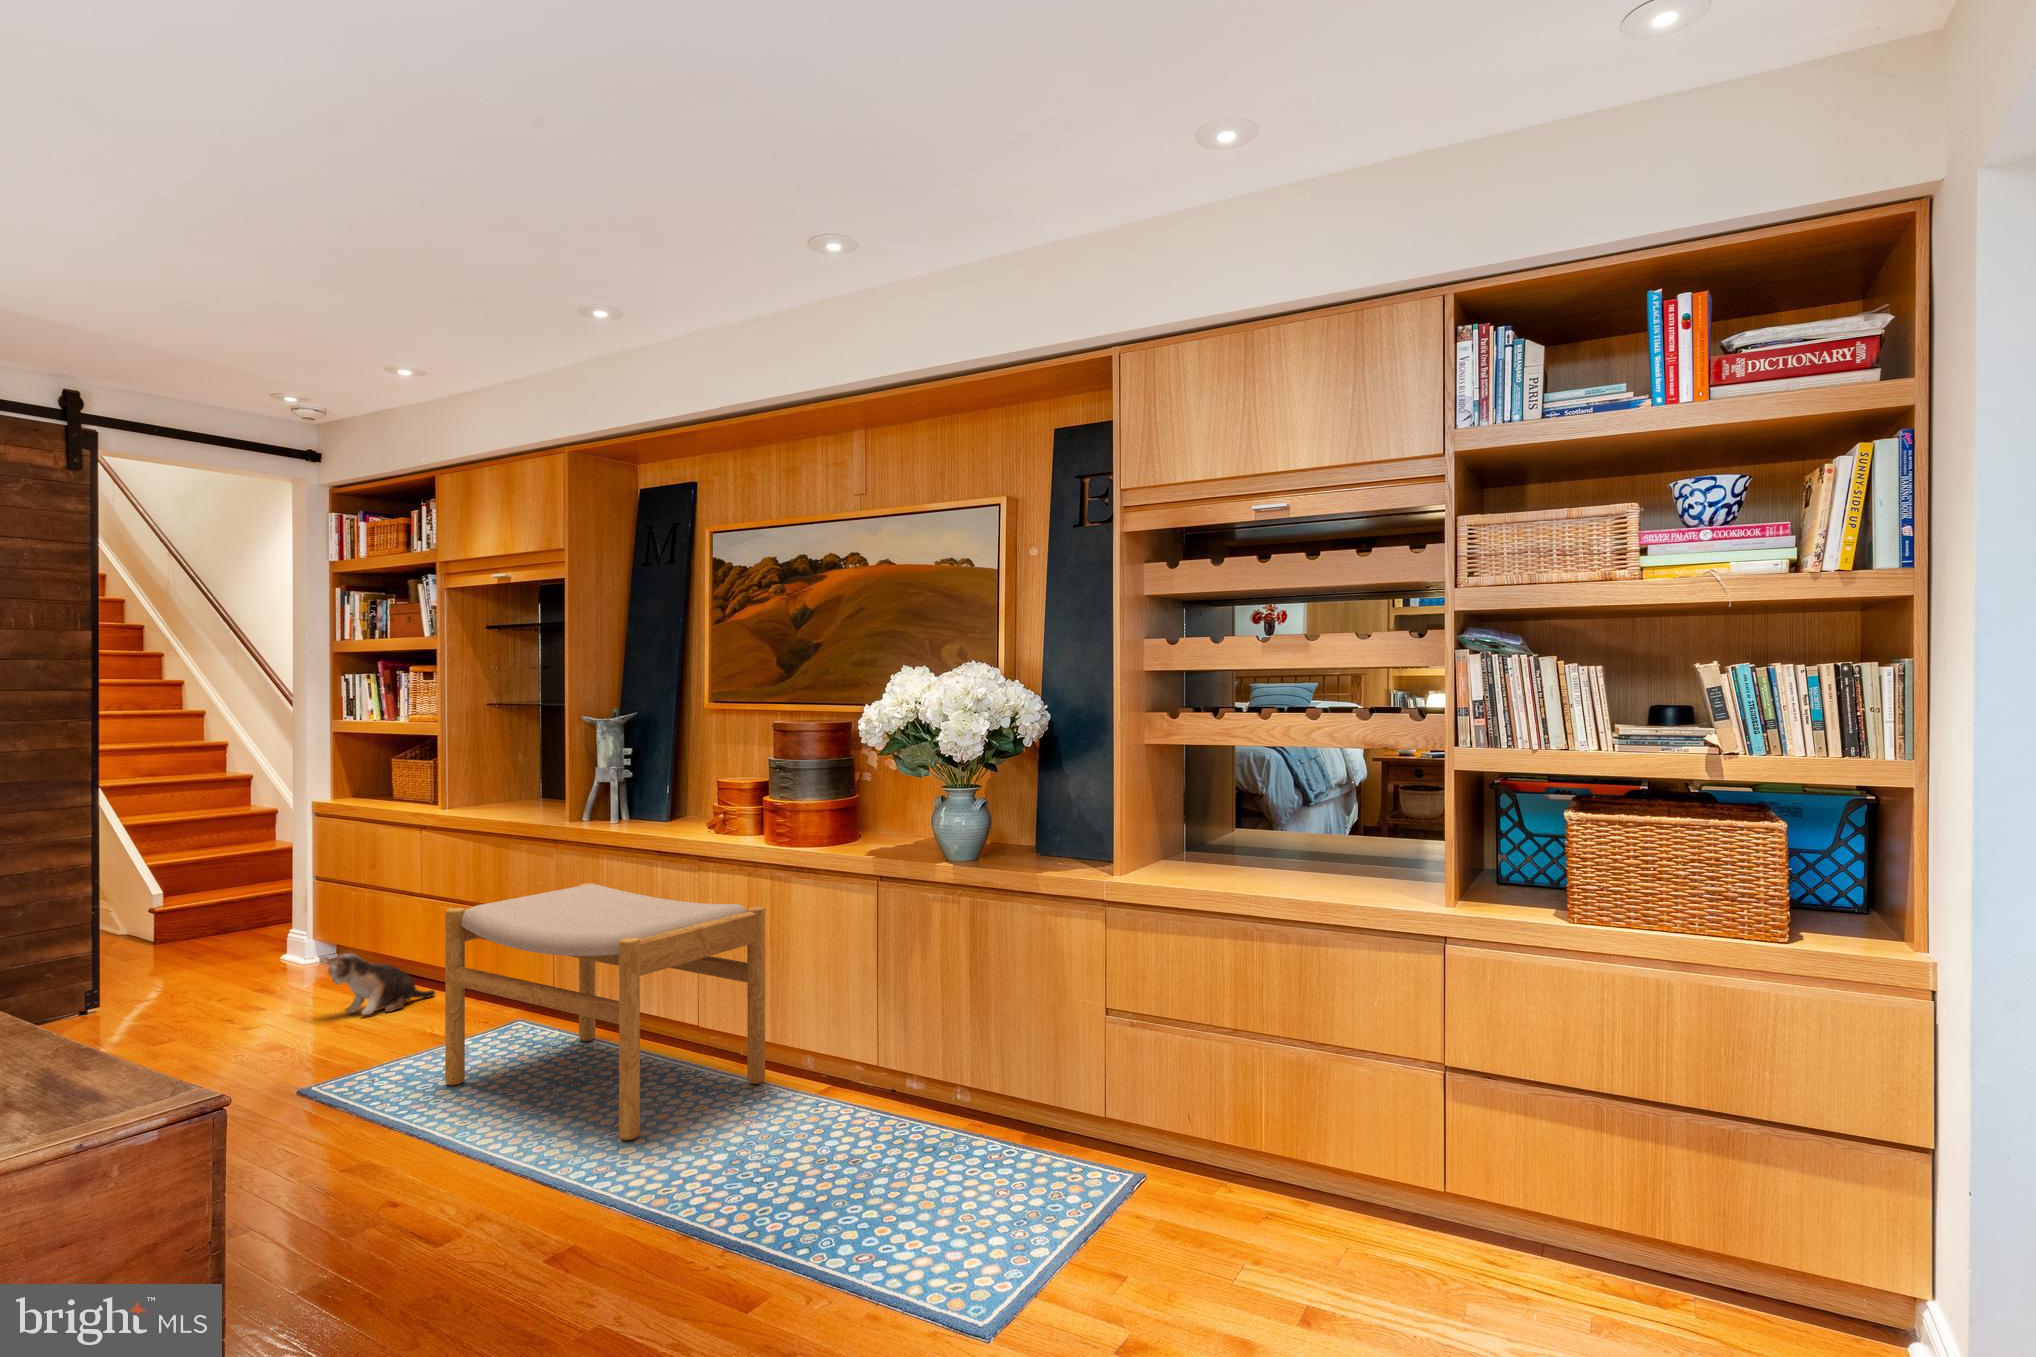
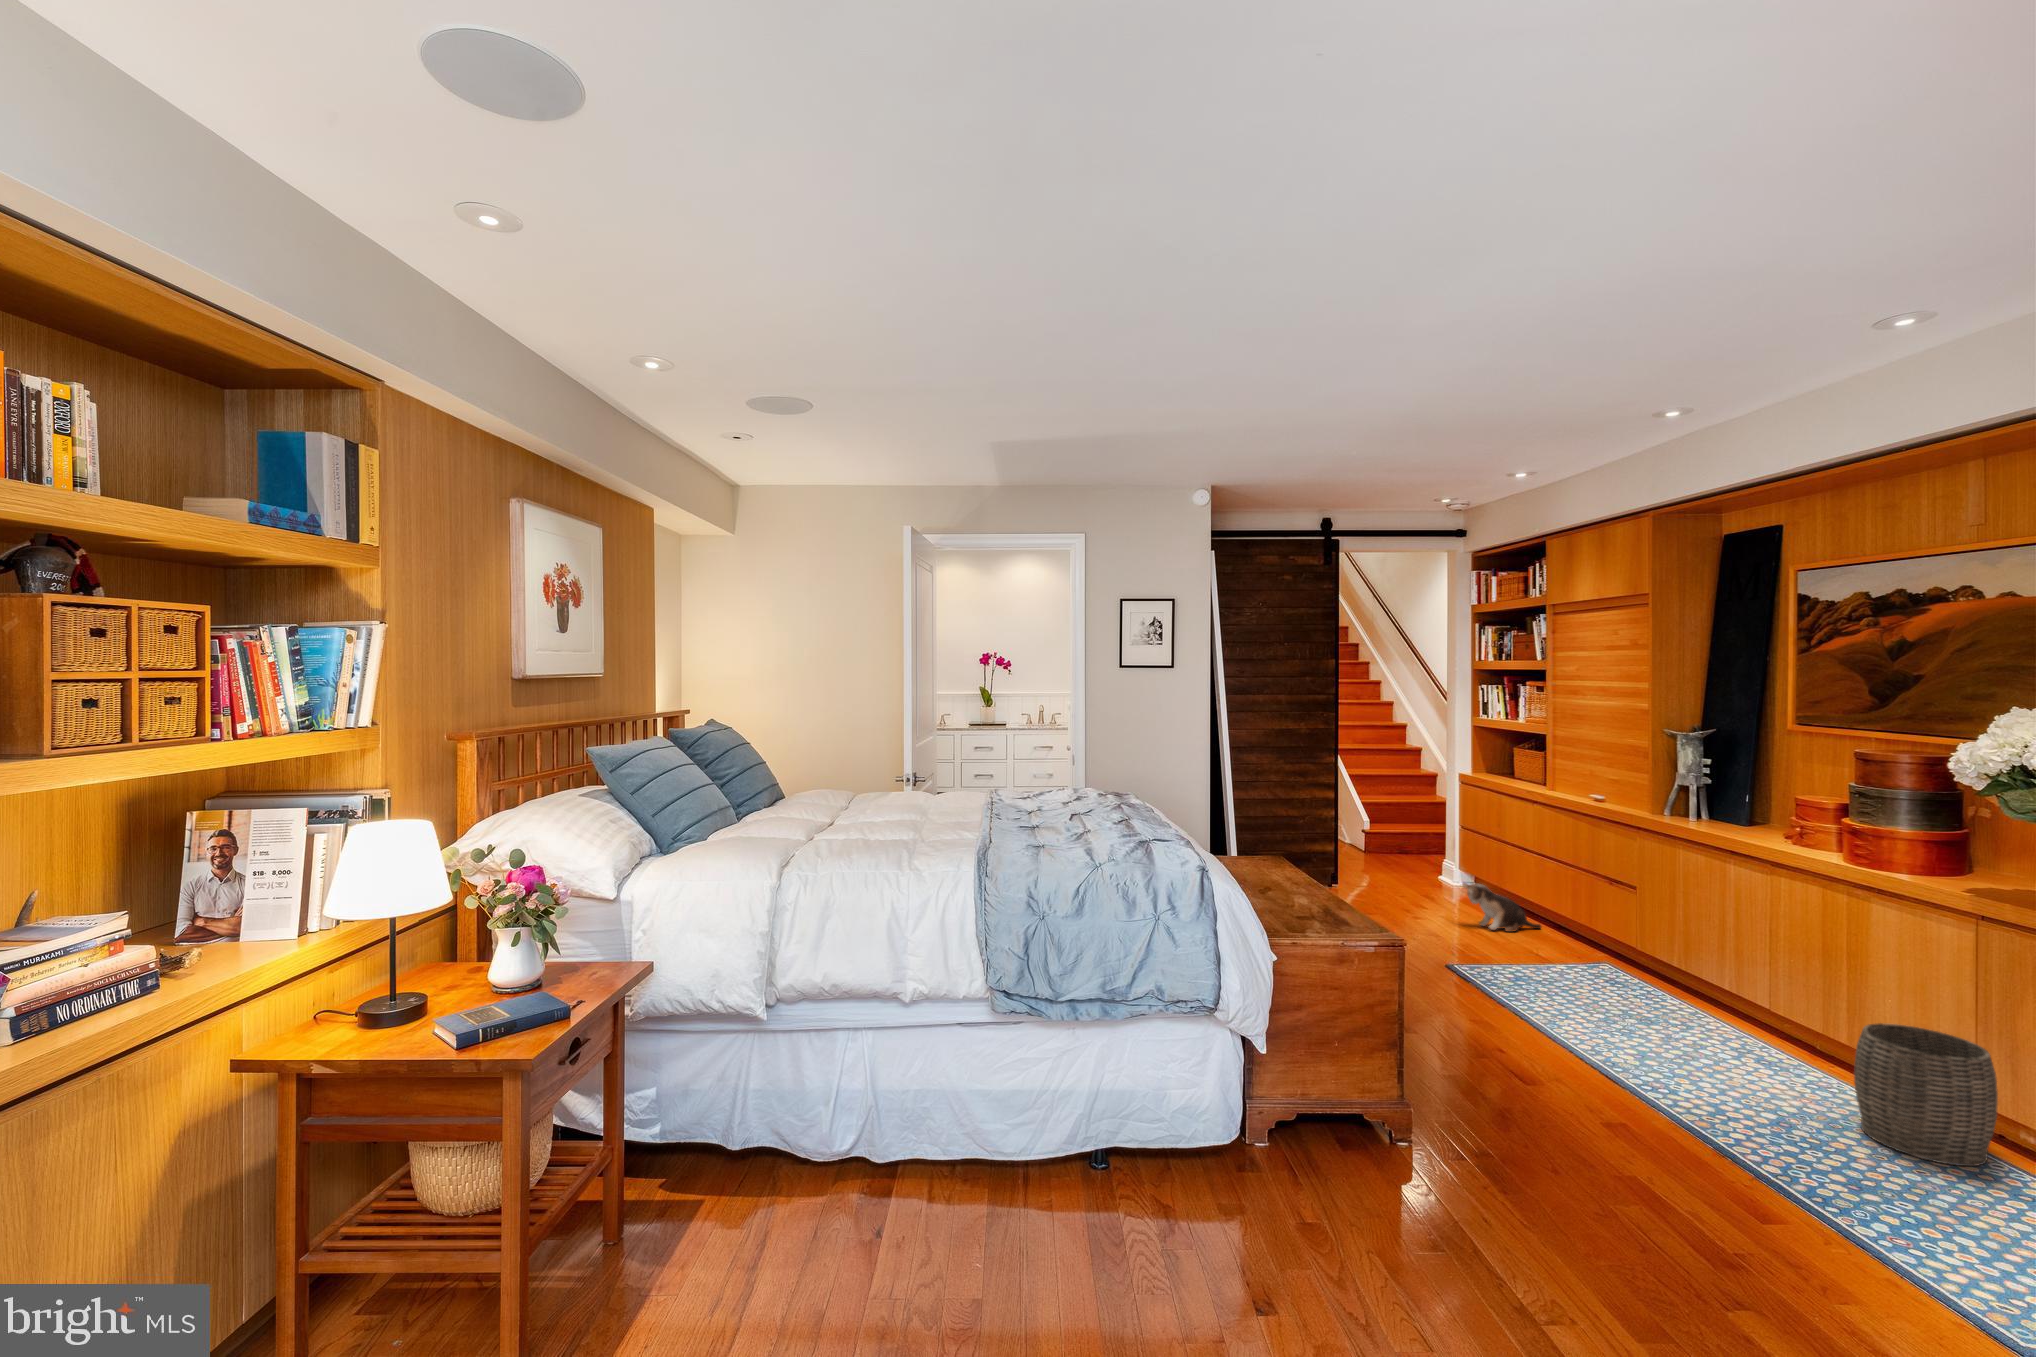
footstool: present [445,883,765,1140] -> none [1544,866,1837,1076]
woven basket: none [792,1005,902,1146] -> present [1854,1023,1998,1166]

